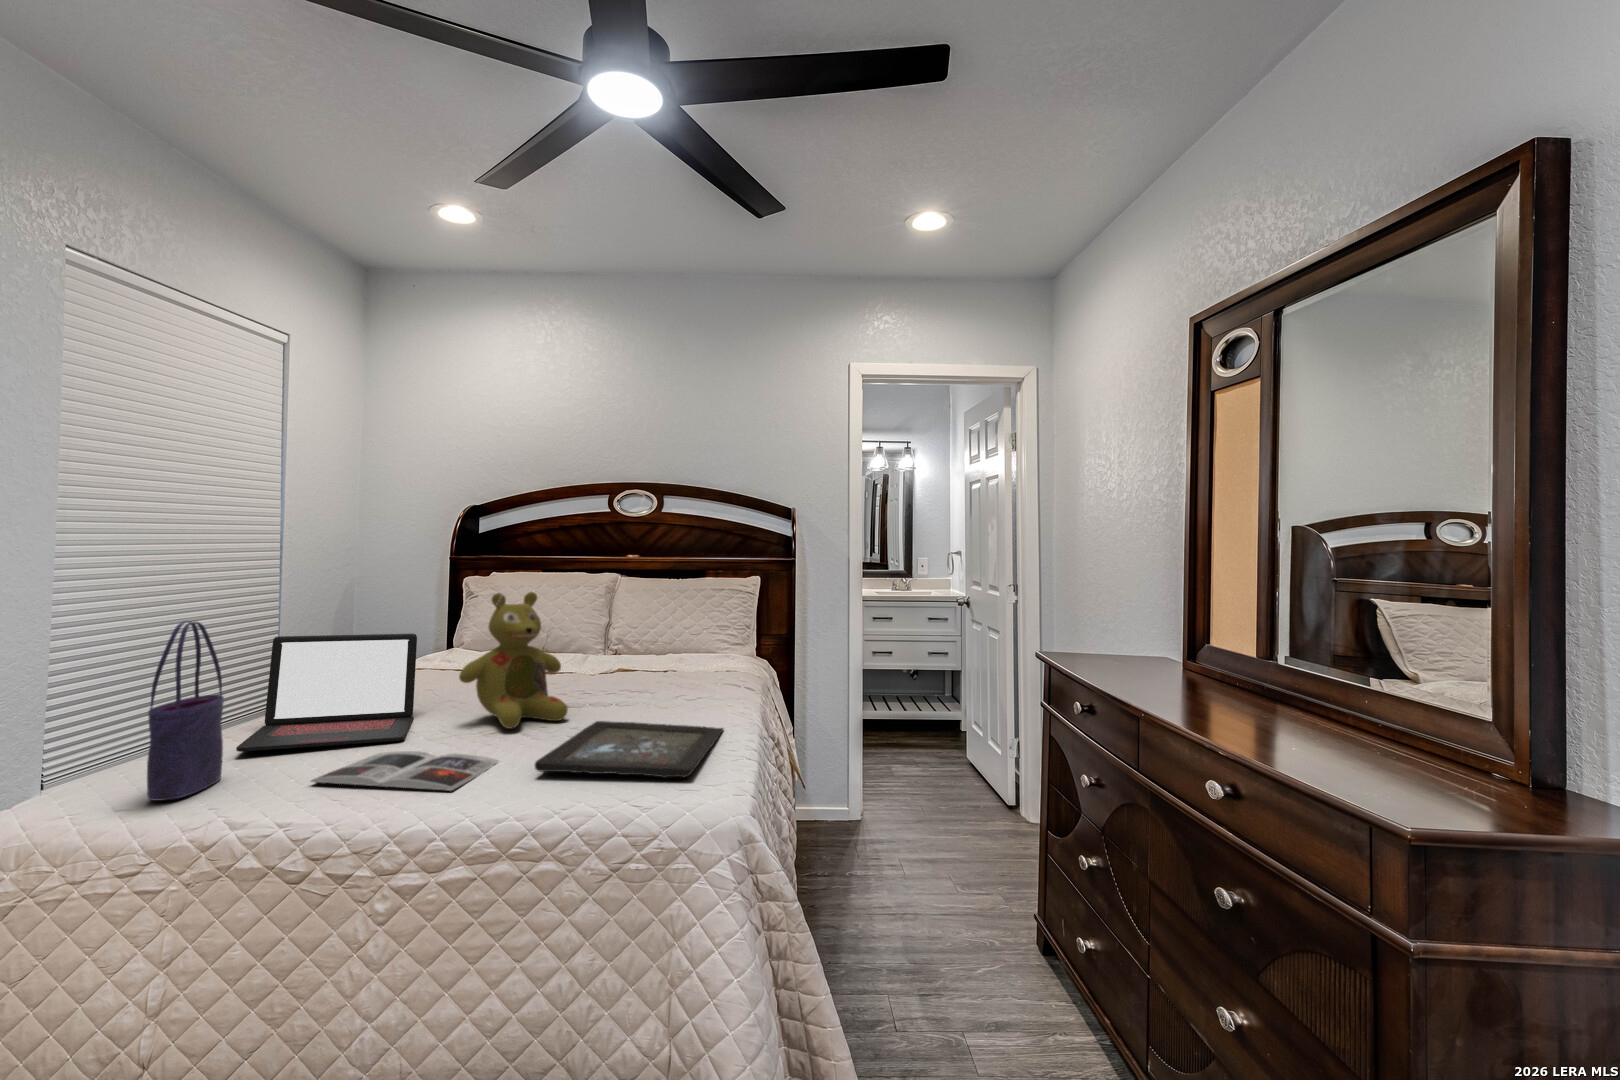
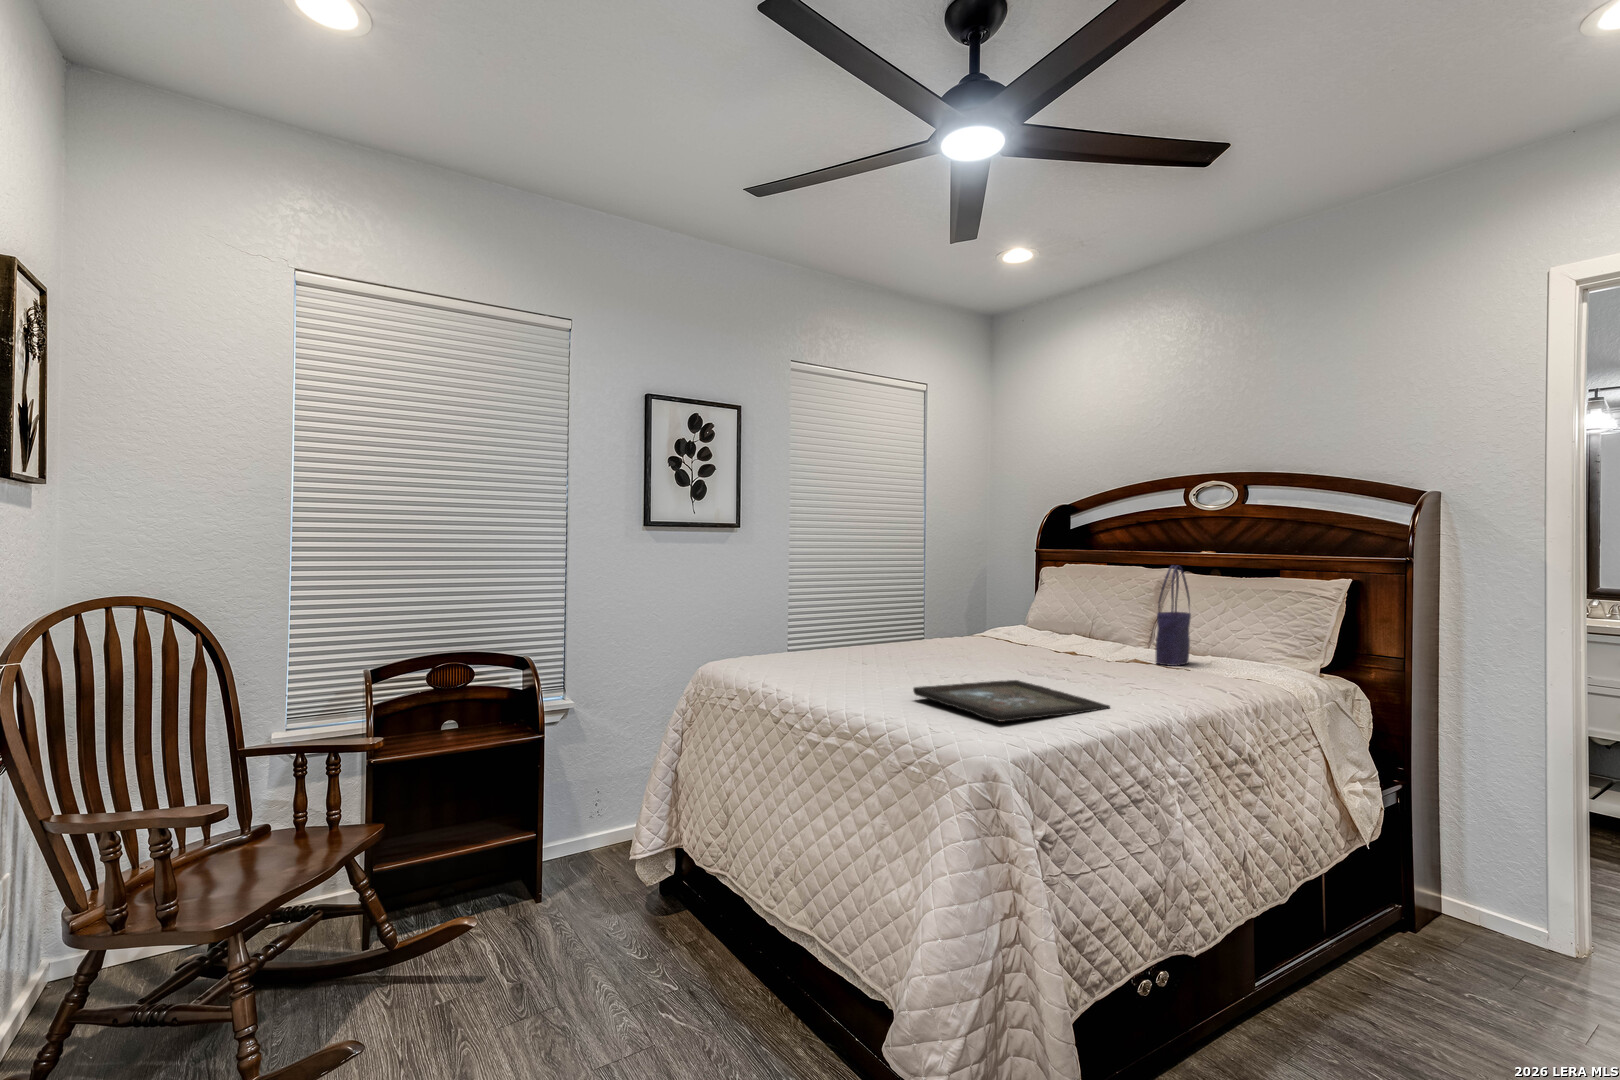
stuffed bear: present [459,592,568,729] -> none [935,566,1023,677]
tote bag: present [147,621,224,801] -> present [1156,566,1191,666]
laptop: present [236,634,417,752] -> none [808,590,929,668]
magazine: present [311,751,499,791] -> none [810,670,917,694]

